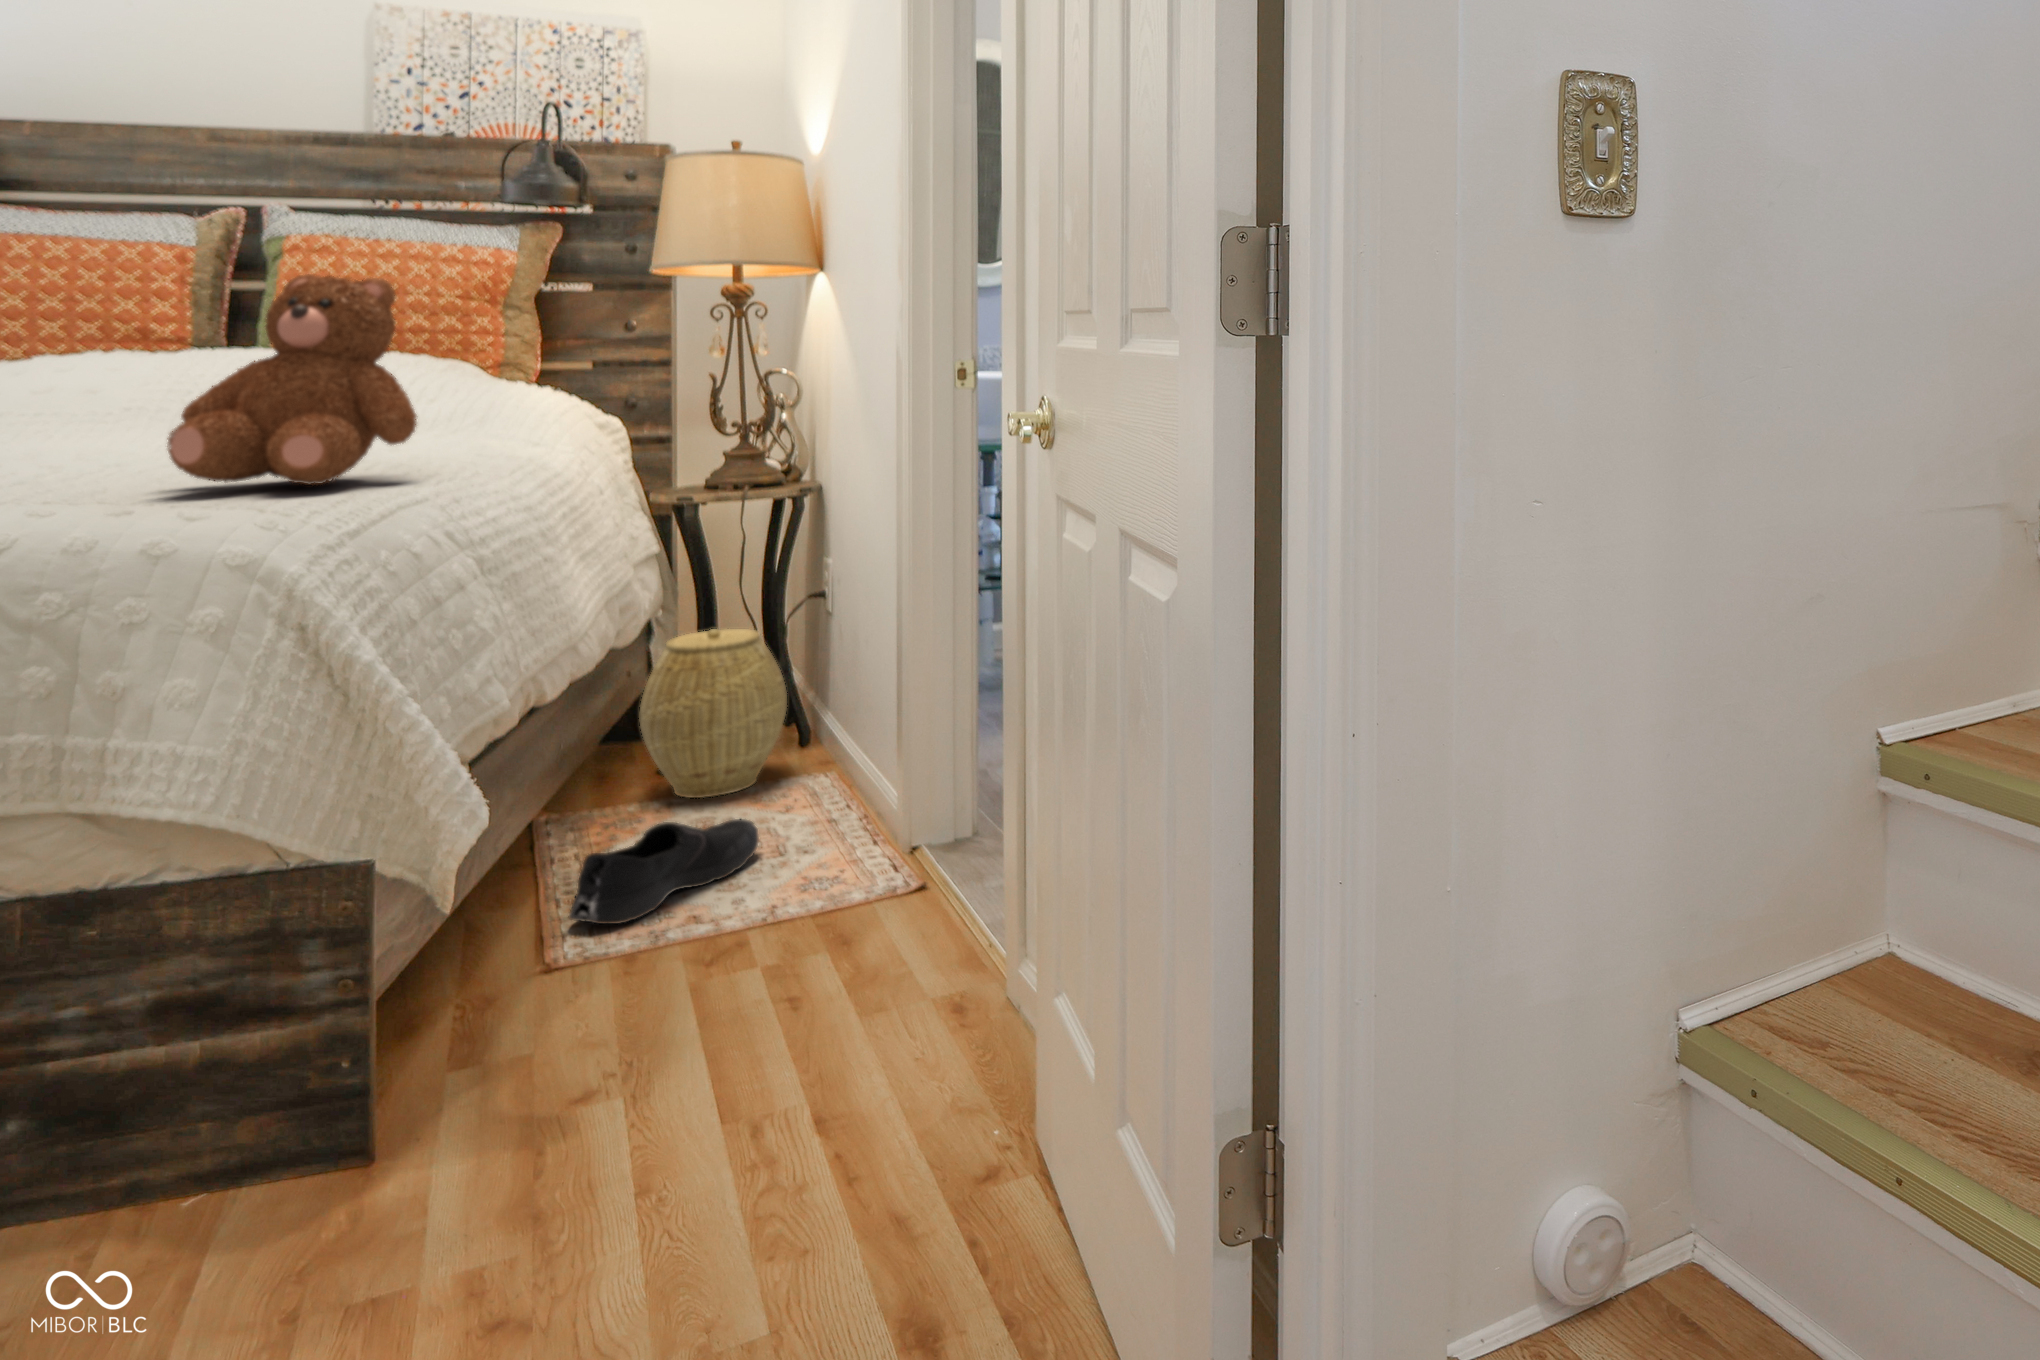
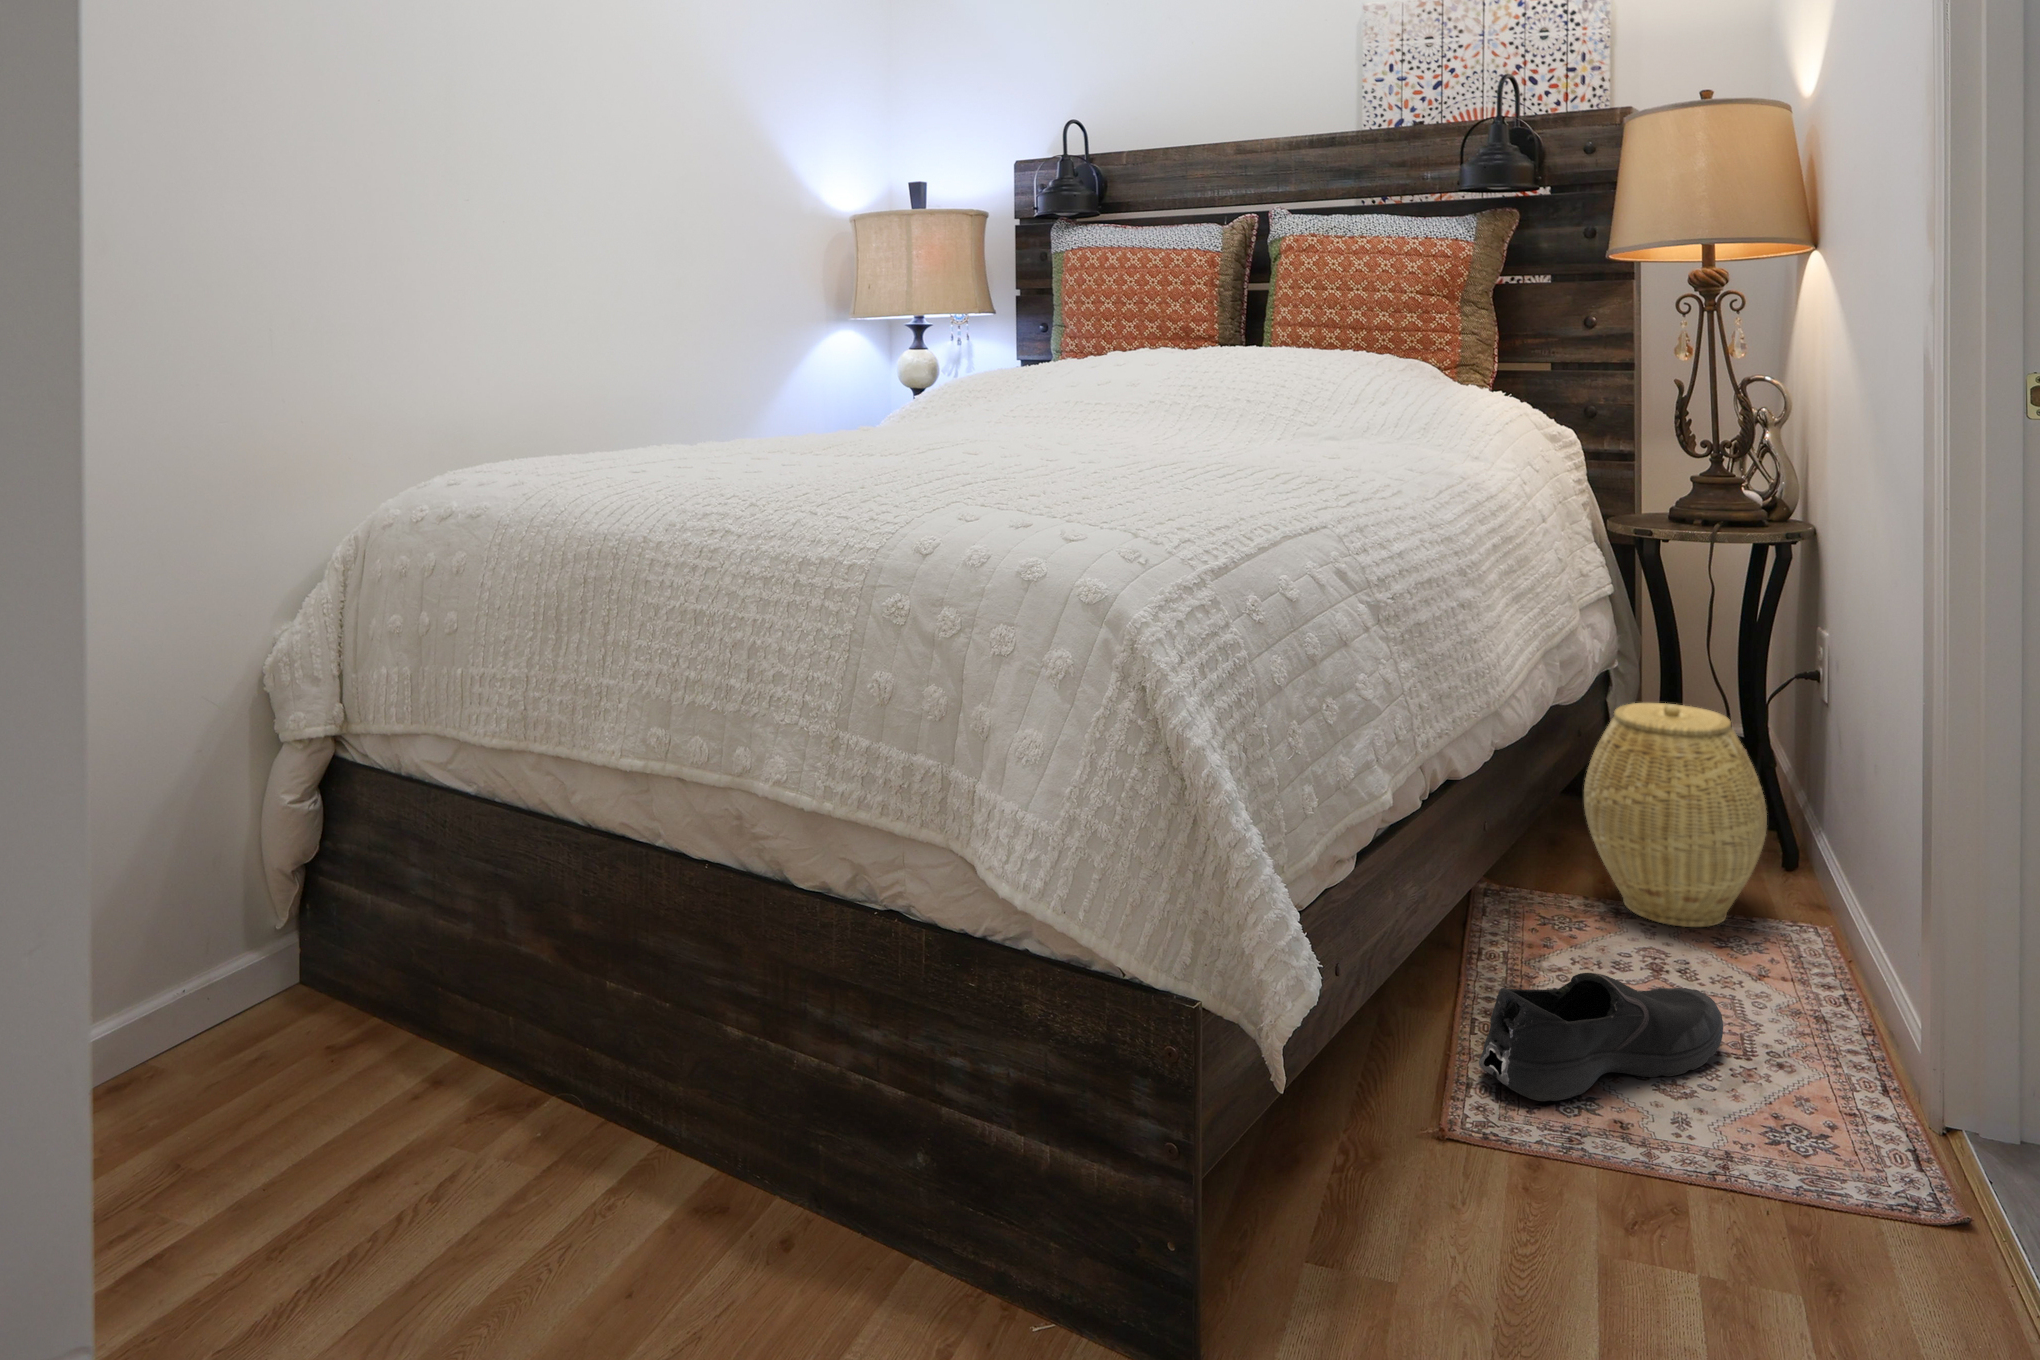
teddy bear: present [167,274,417,485] -> none [1102,243,1318,485]

